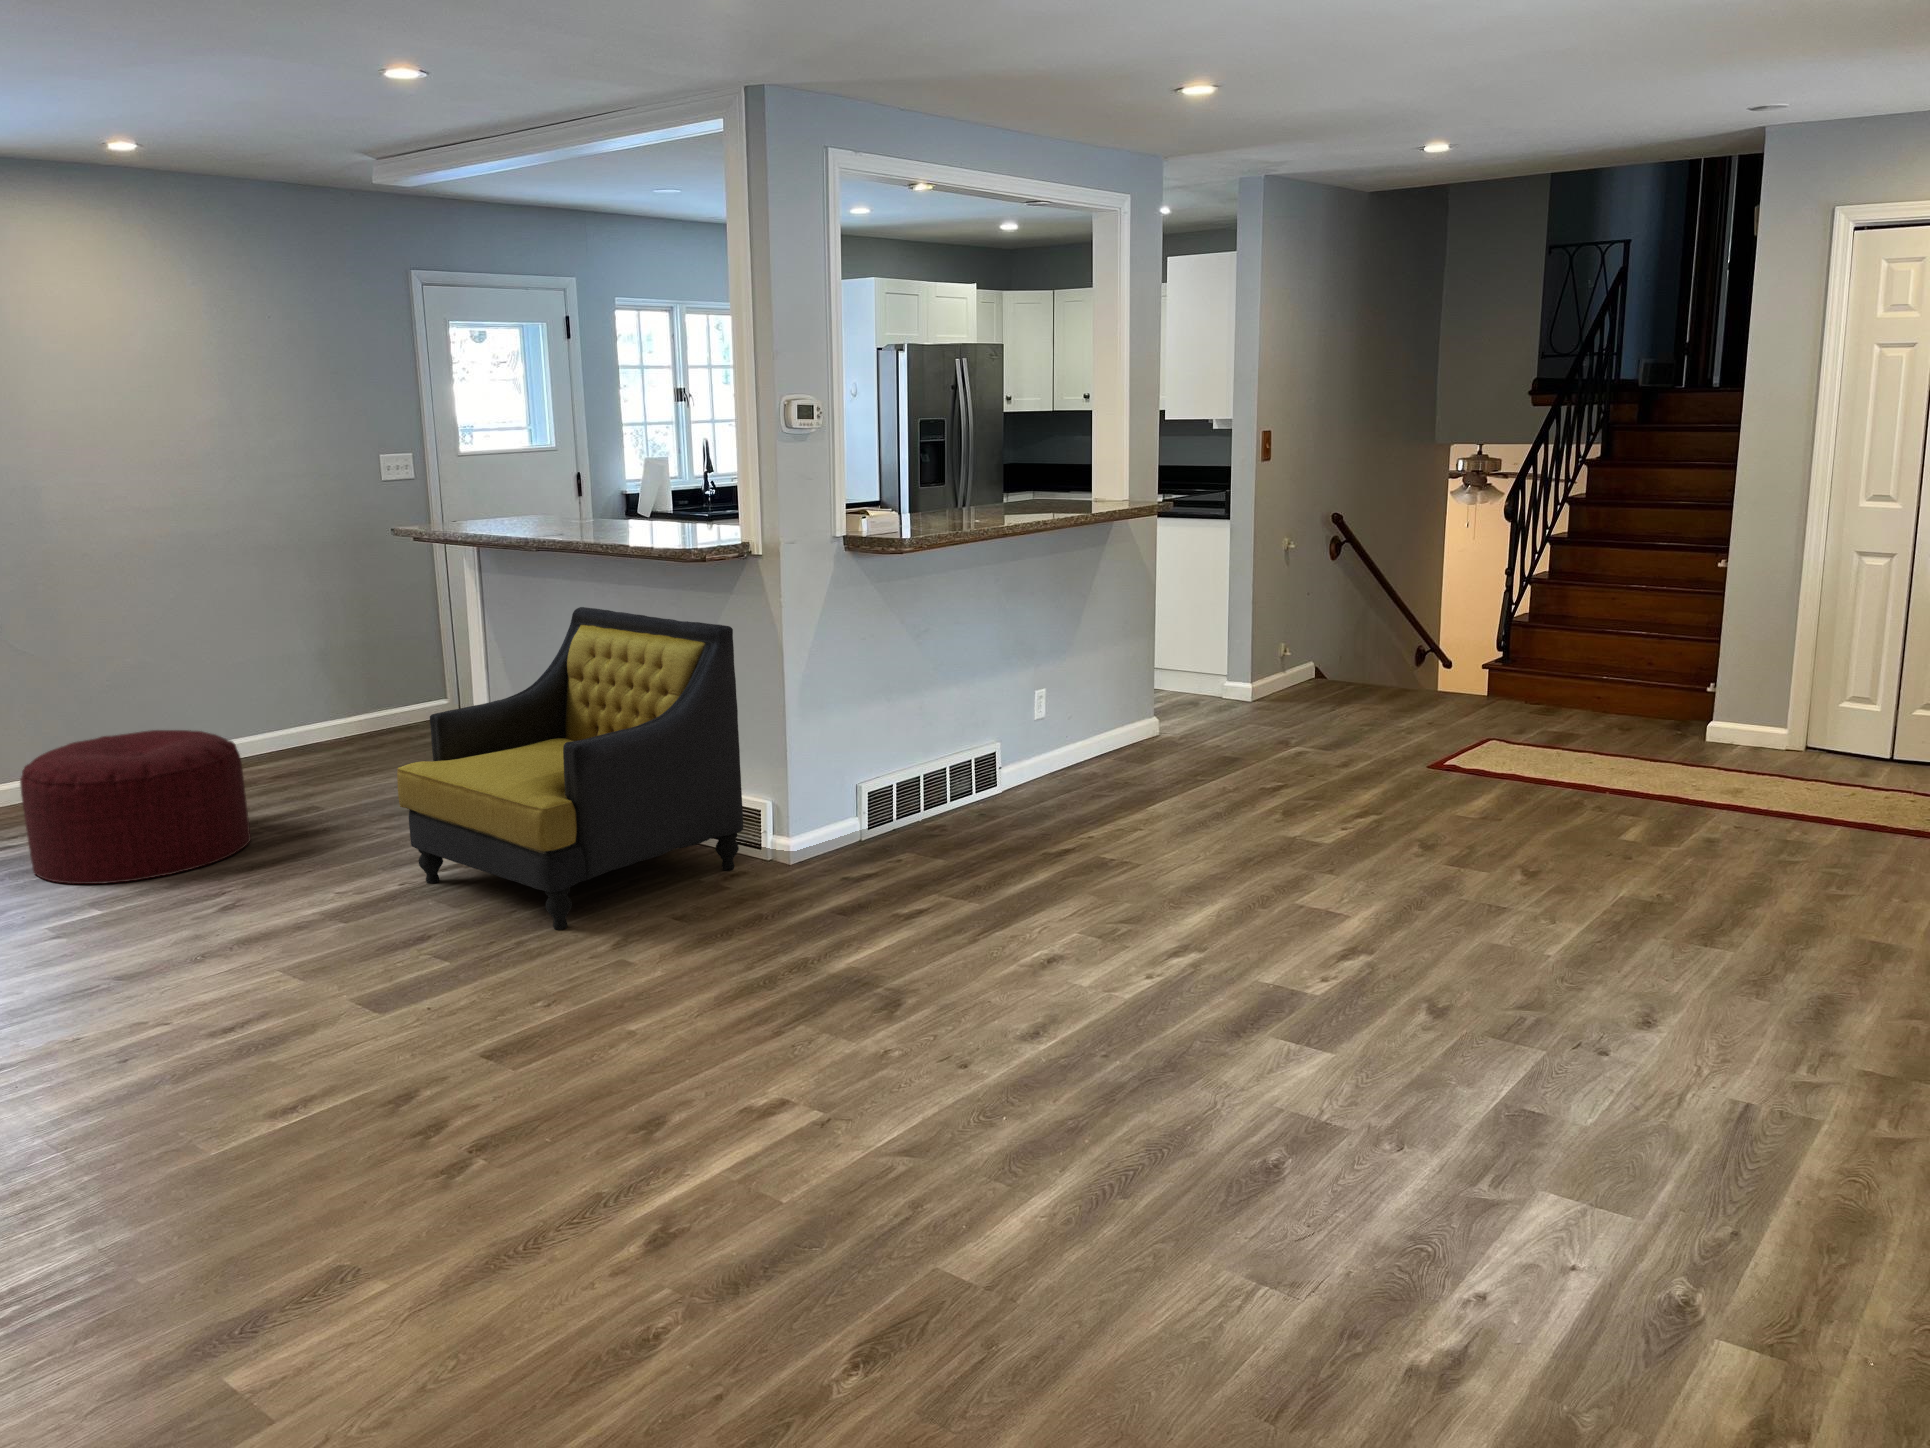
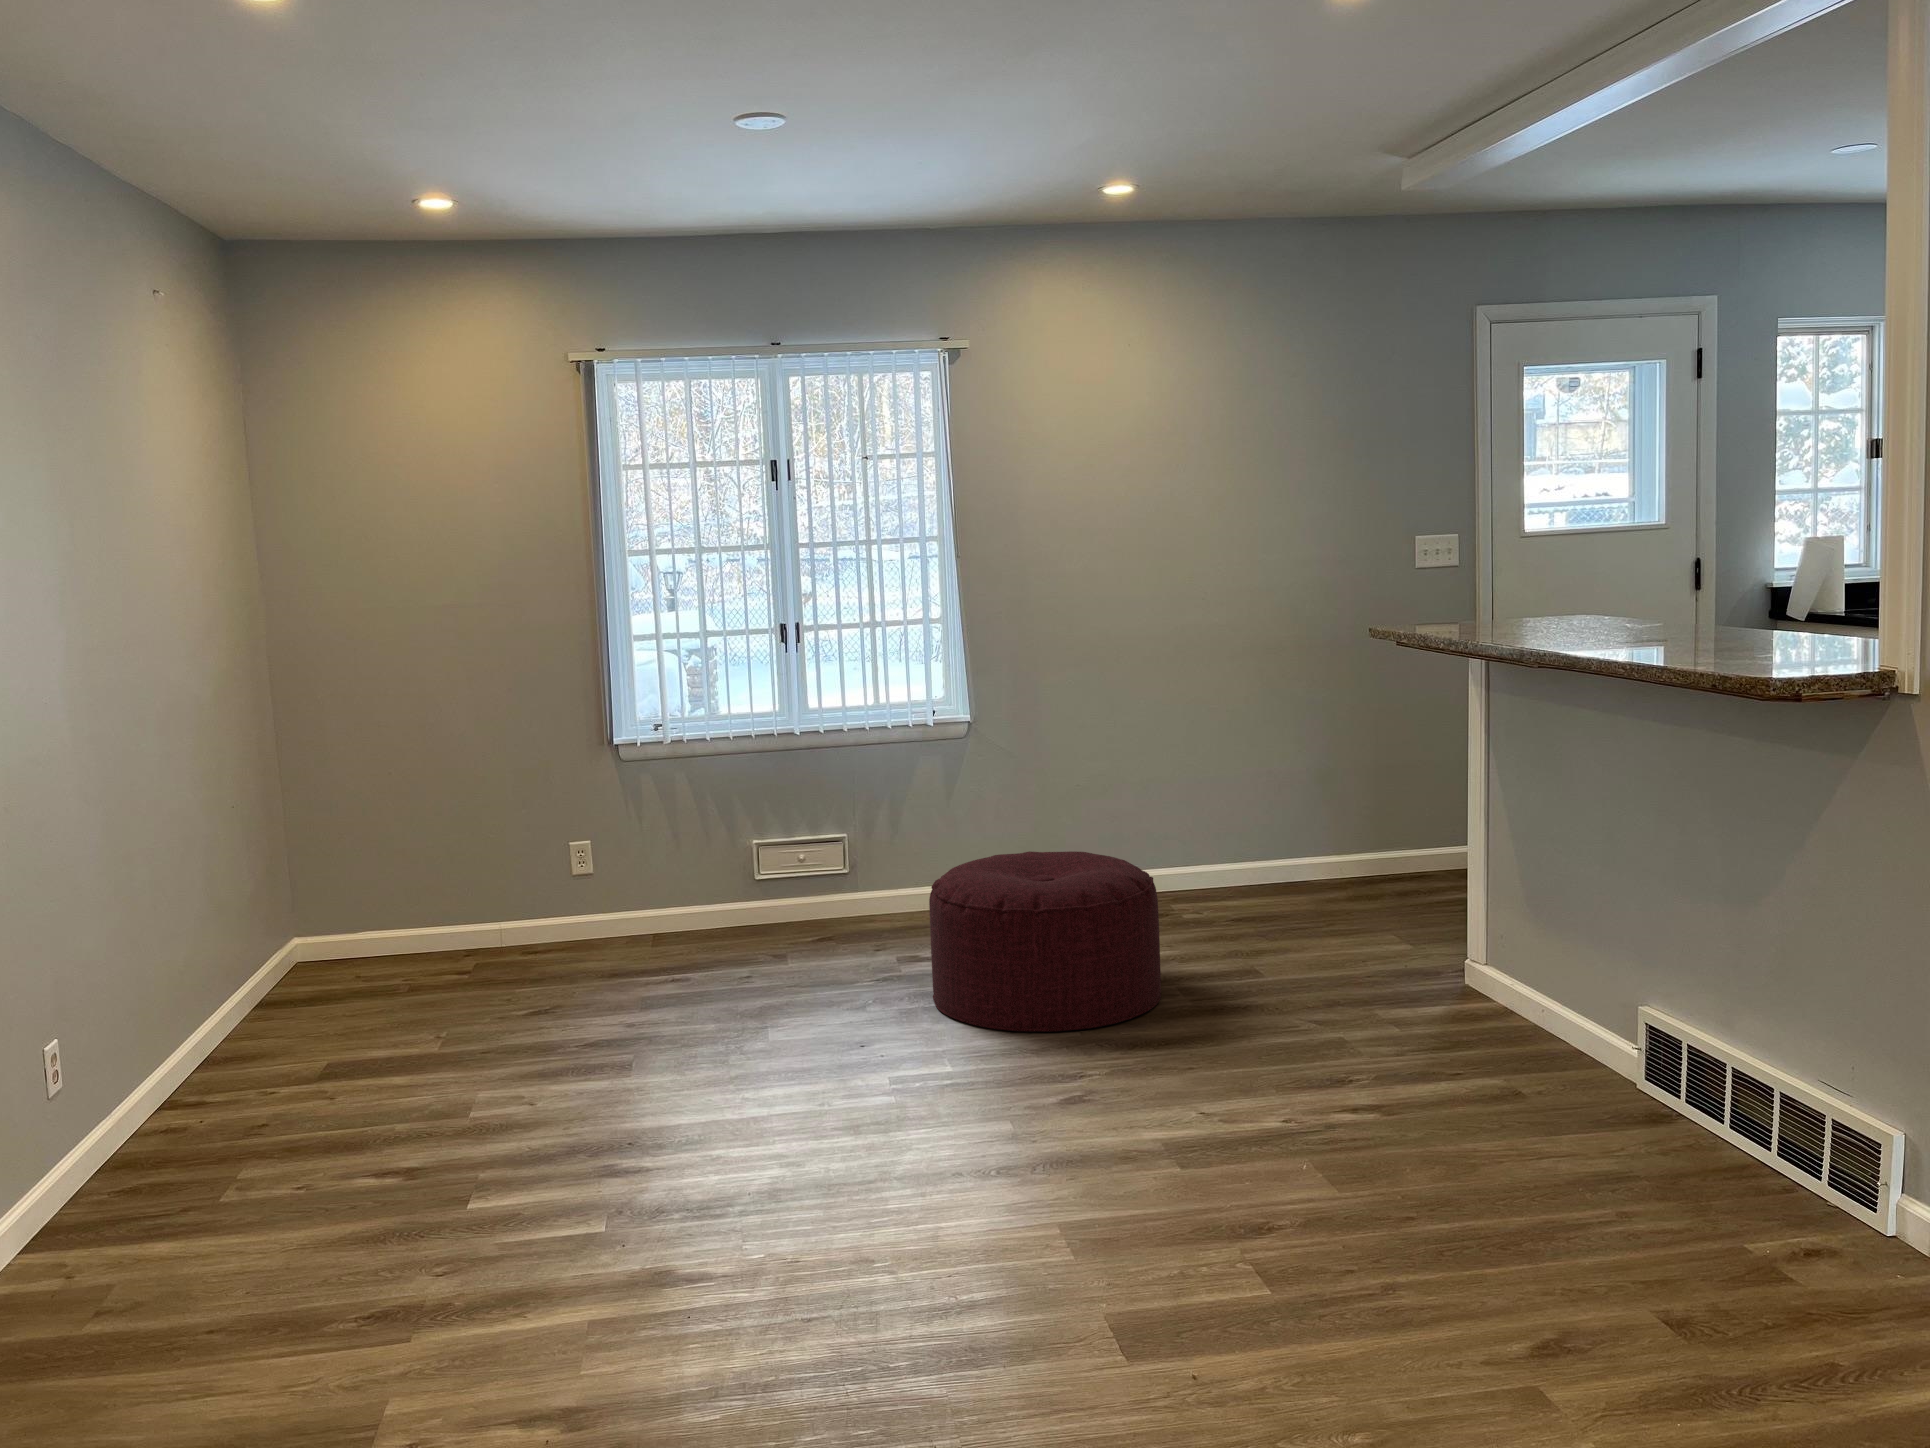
armchair: present [397,607,743,930] -> none [1292,752,1848,1272]

